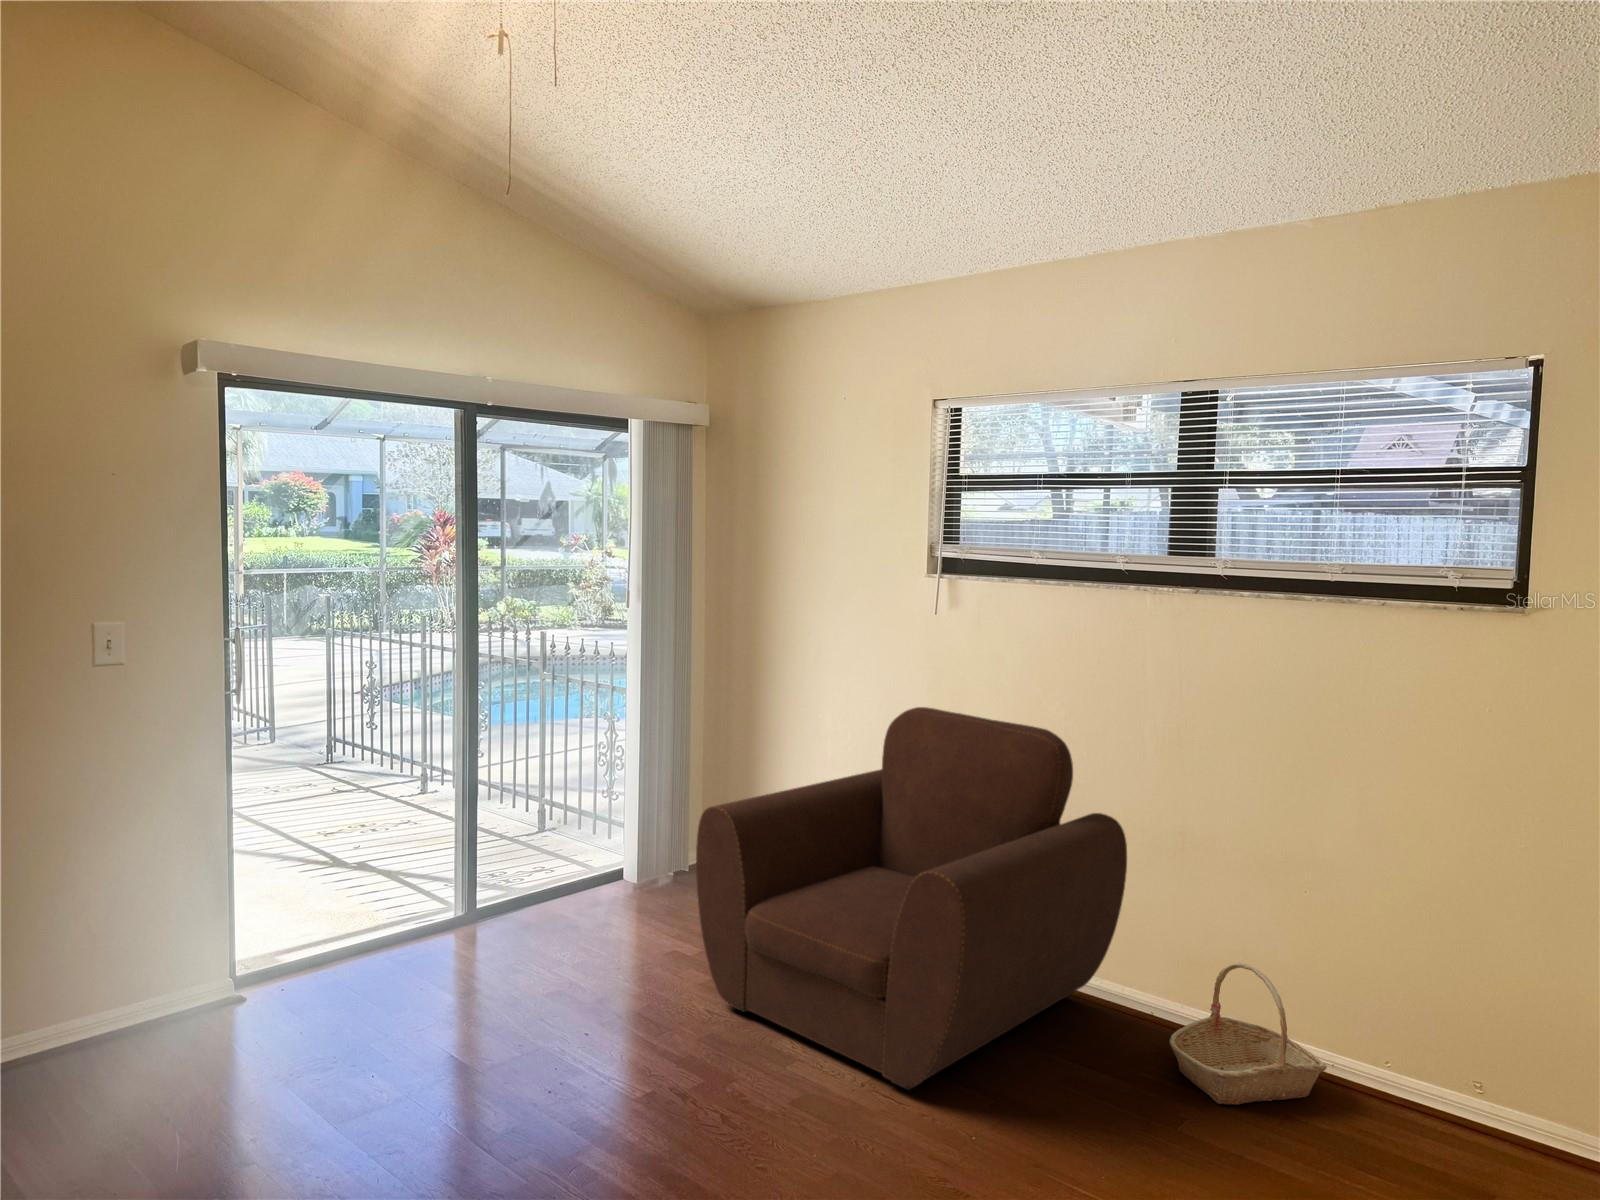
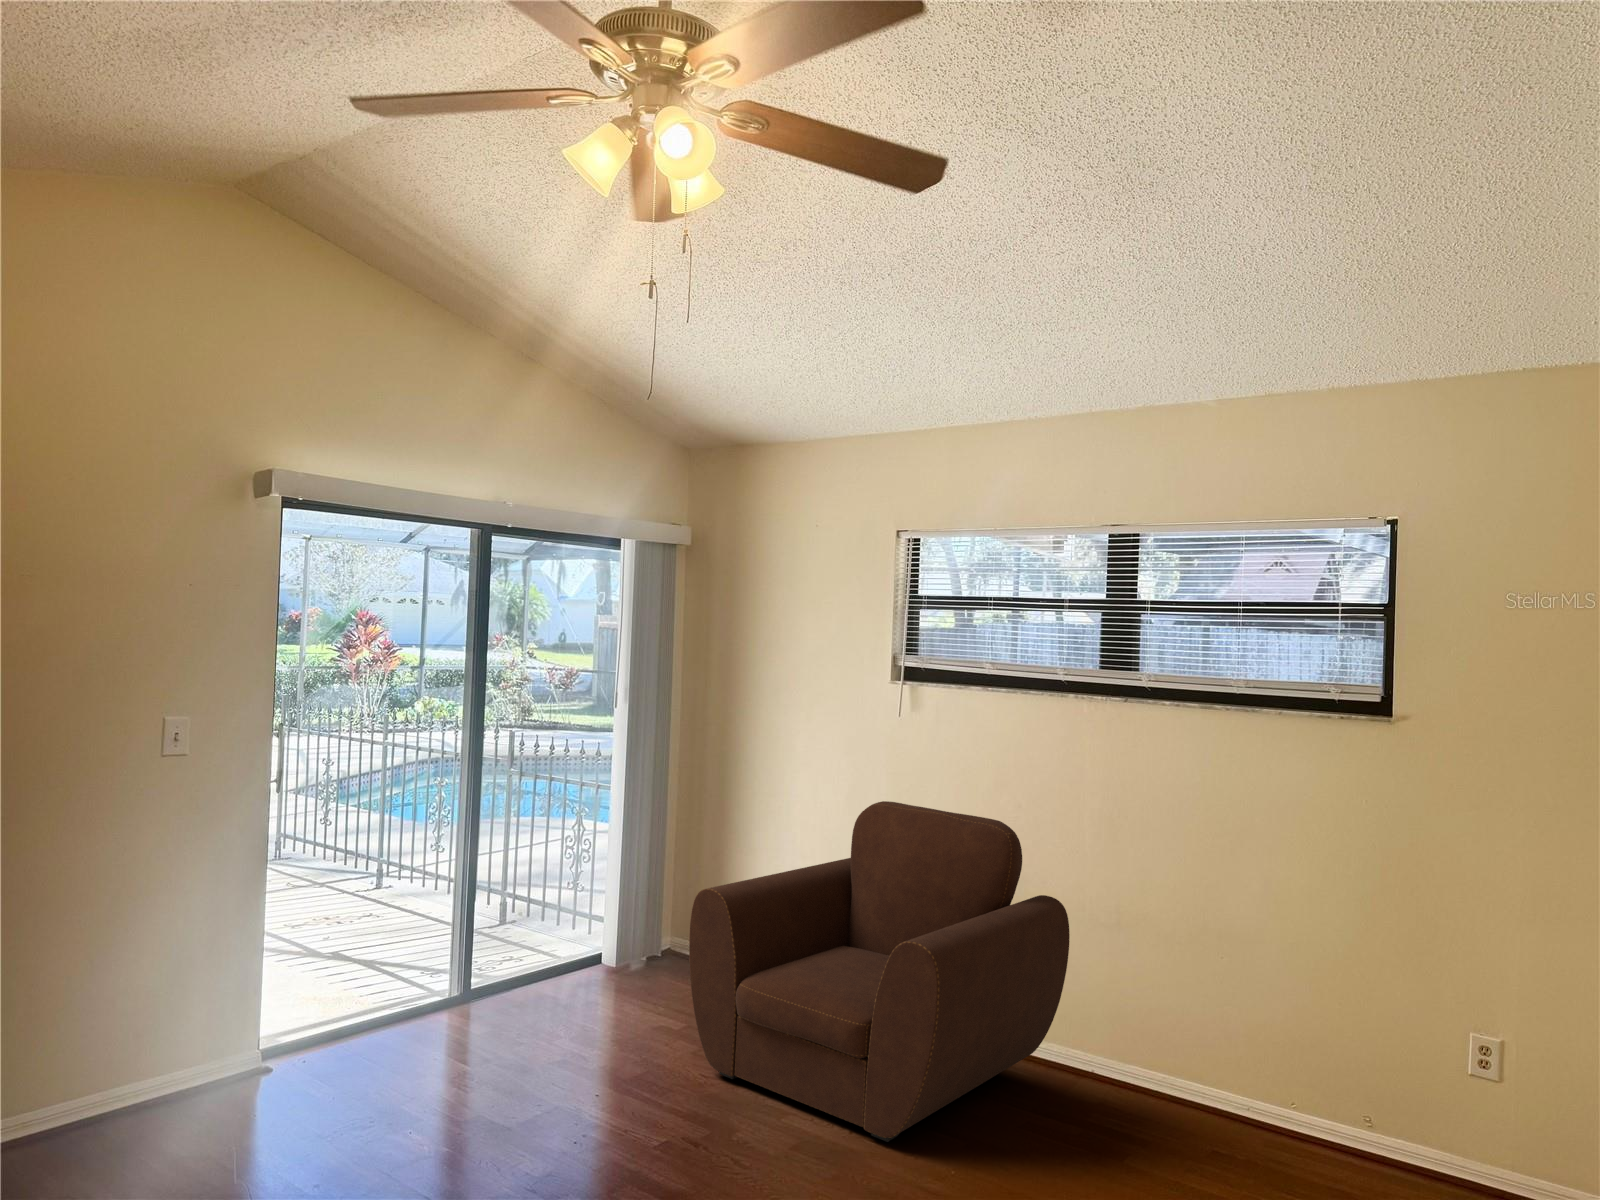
basket: present [1170,962,1327,1105] -> none [1111,1024,1244,1149]

